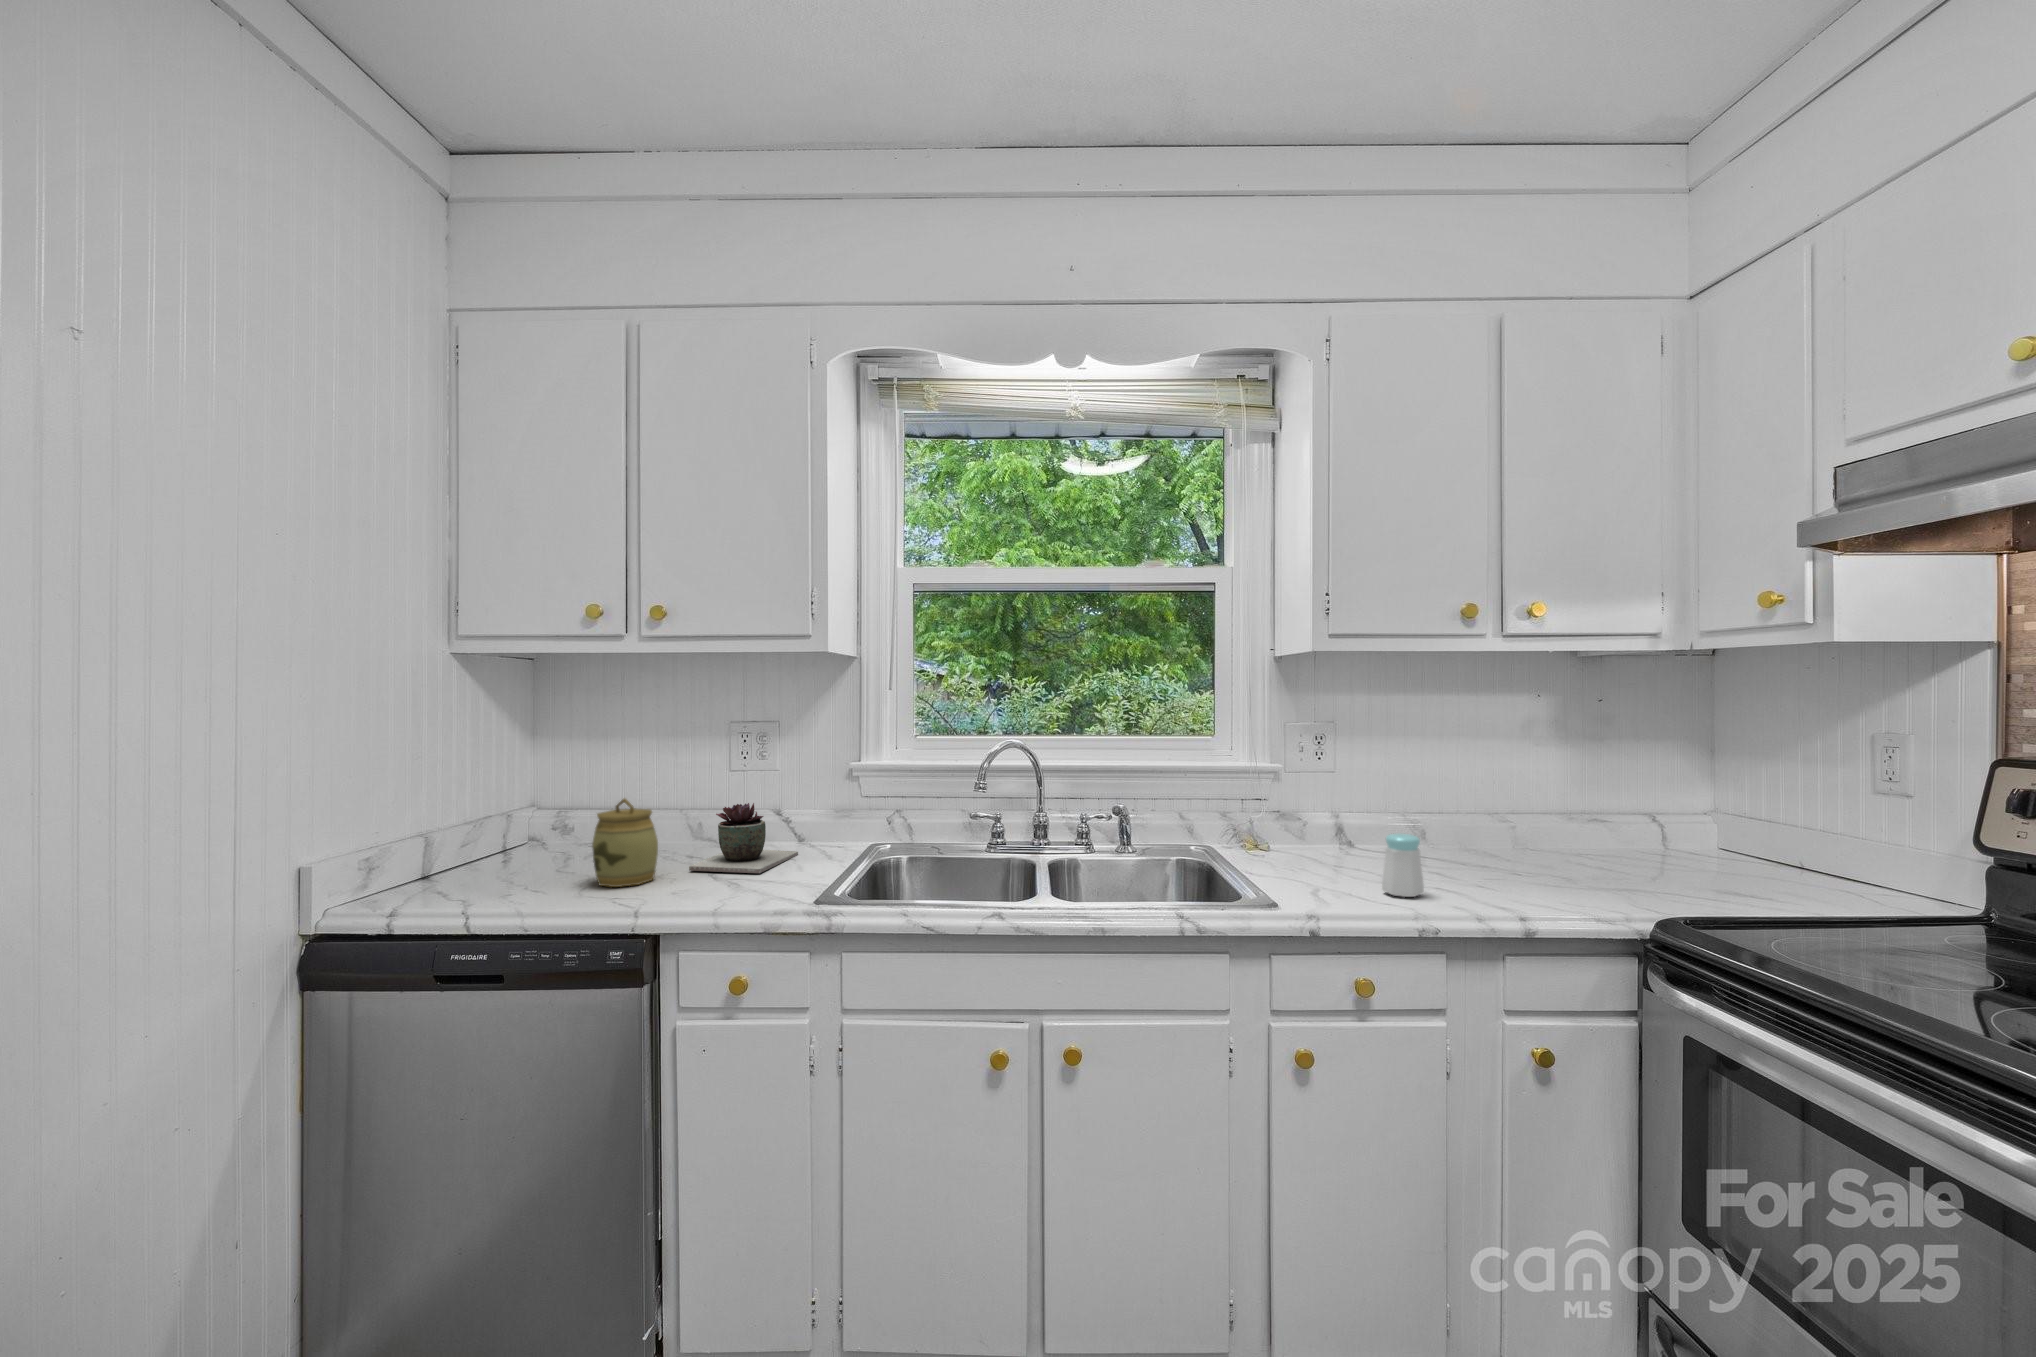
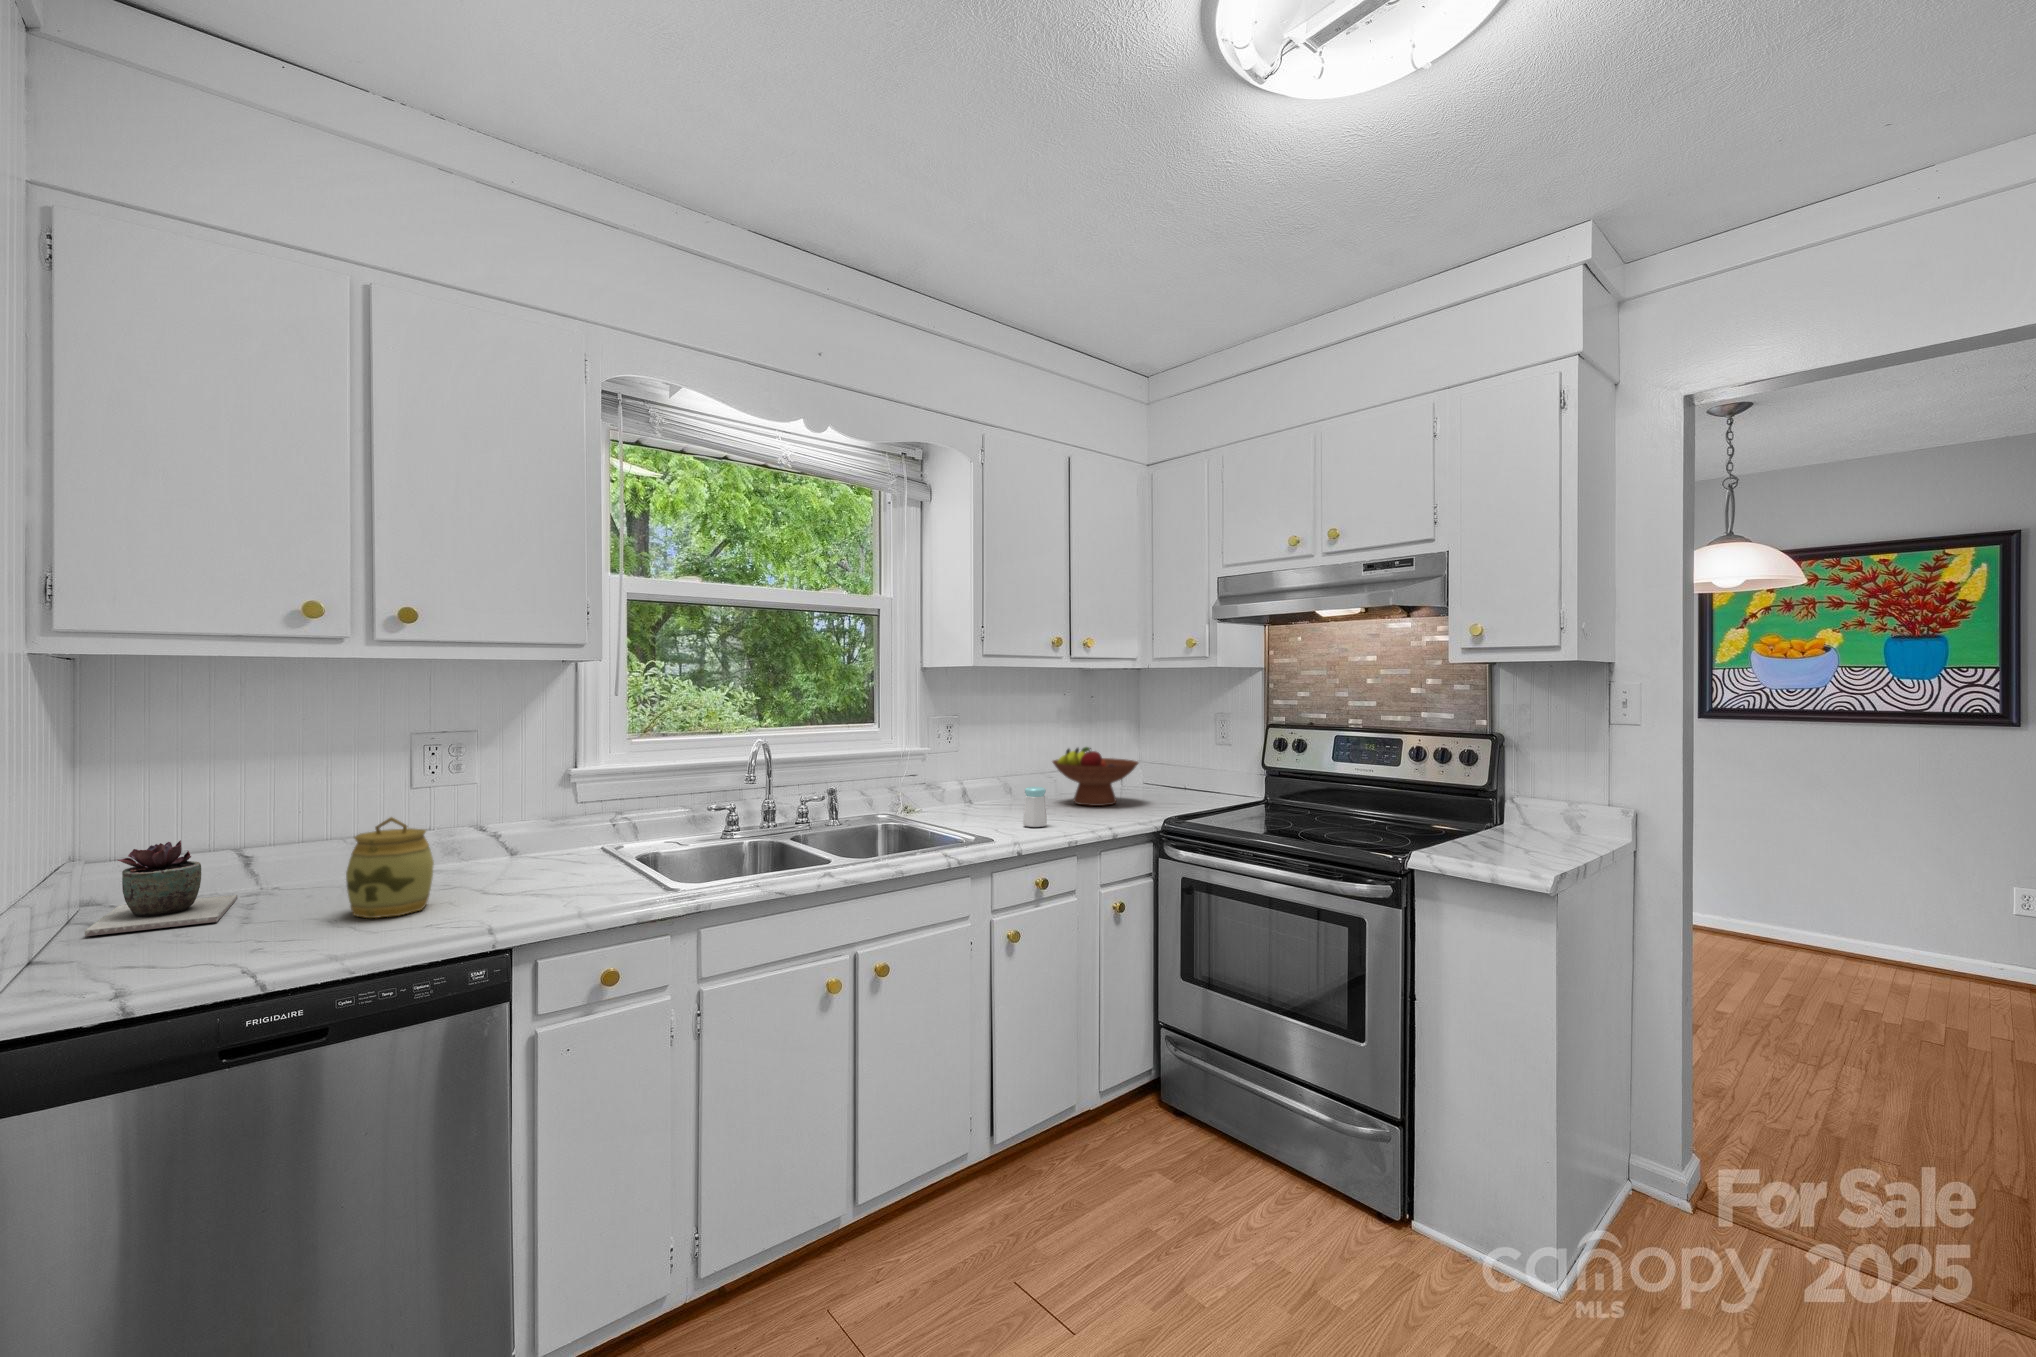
fruit bowl: none [1519,776,1686,877] -> present [1053,747,1138,806]
succulent plant: present [689,803,798,873] -> present [85,840,238,936]

